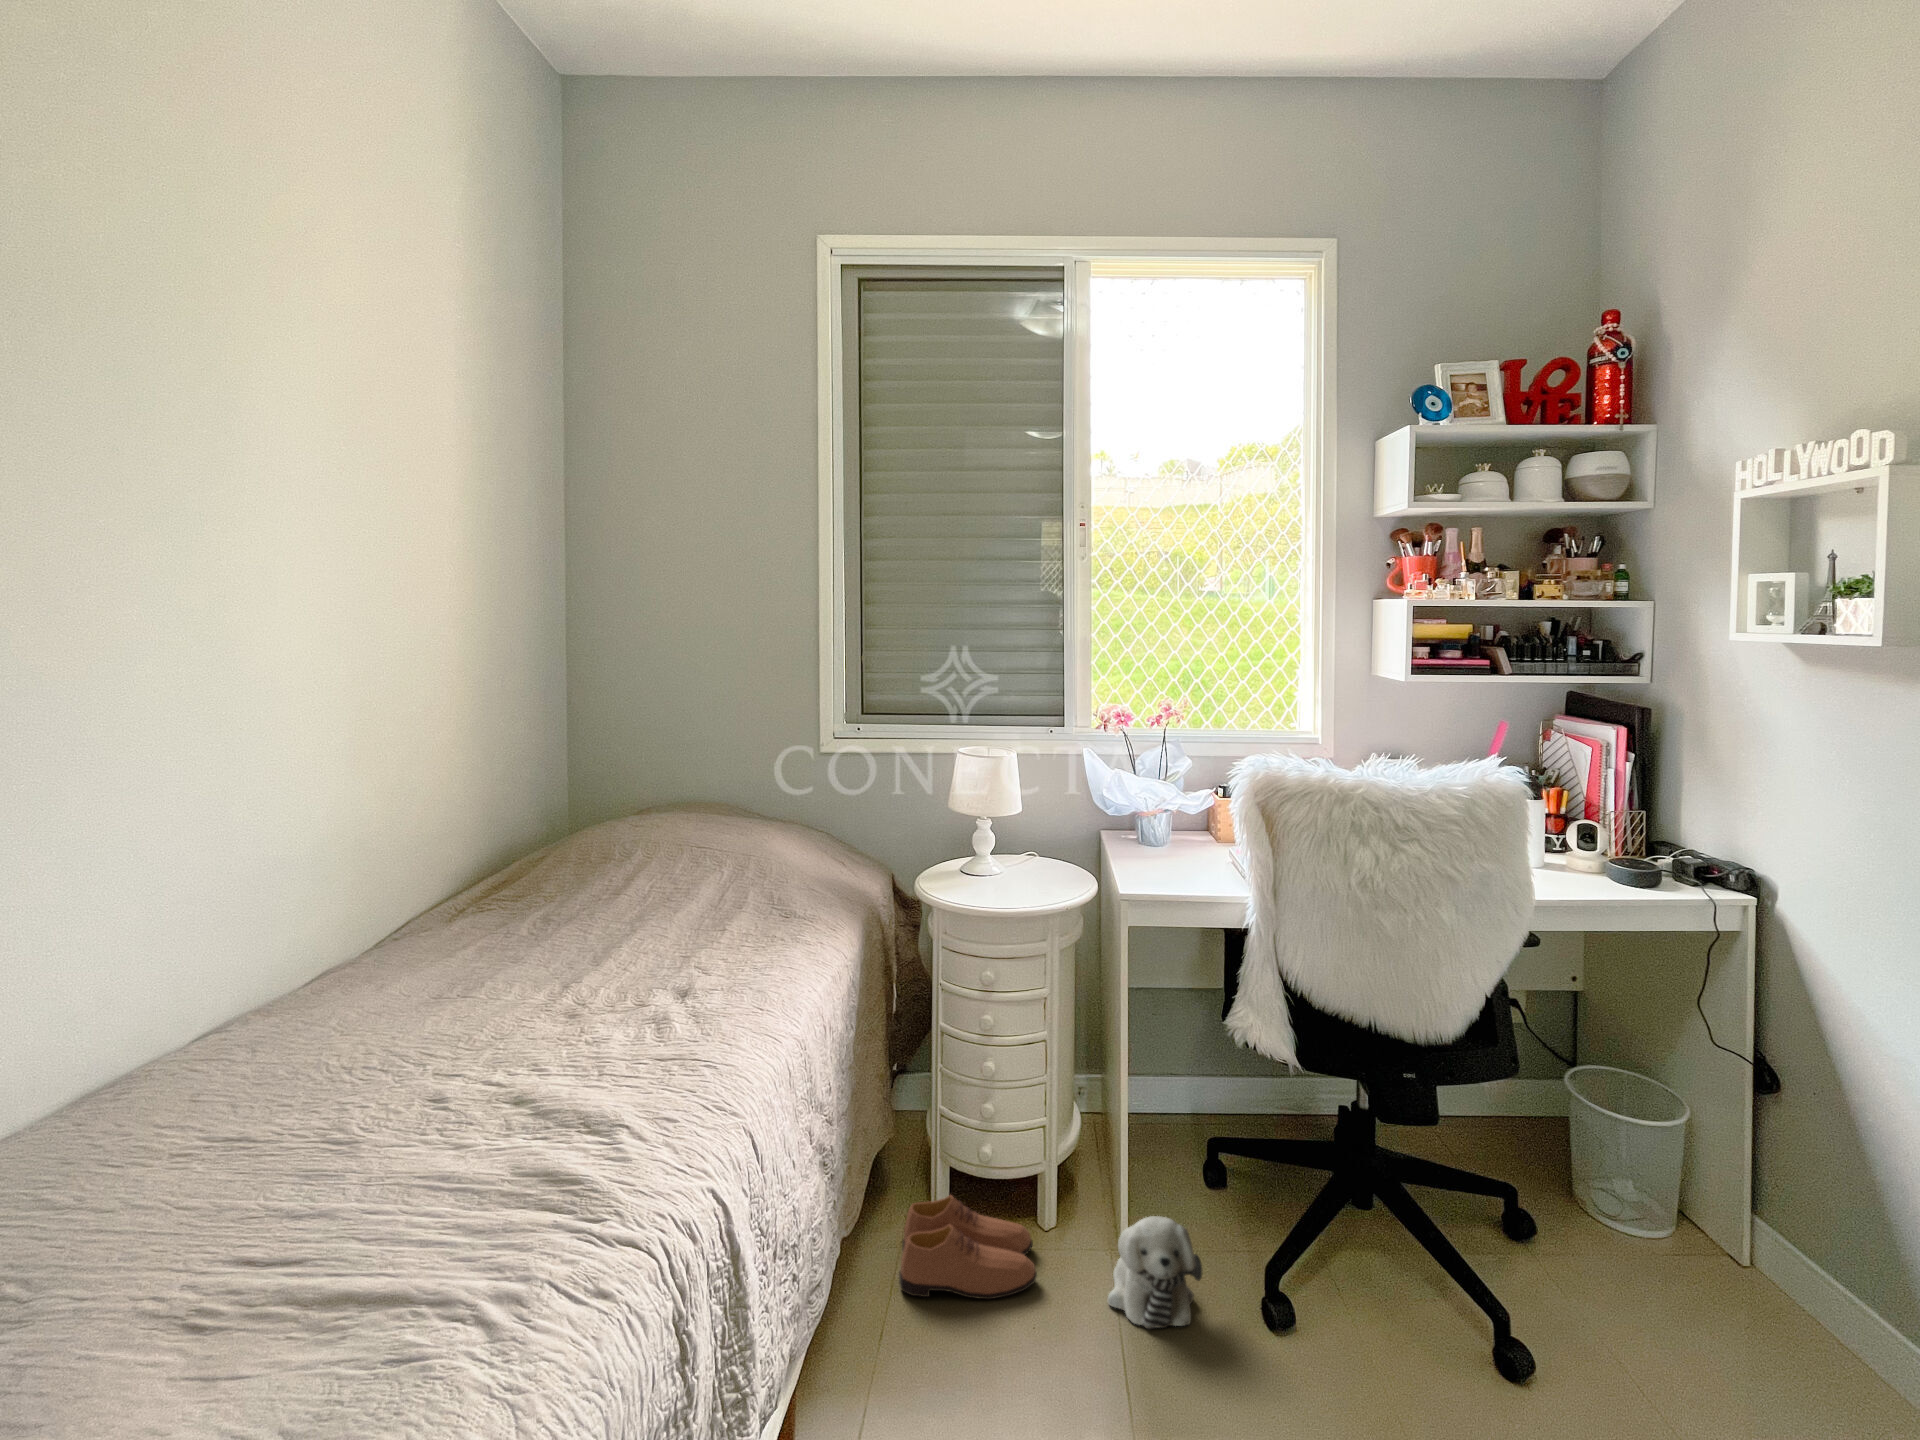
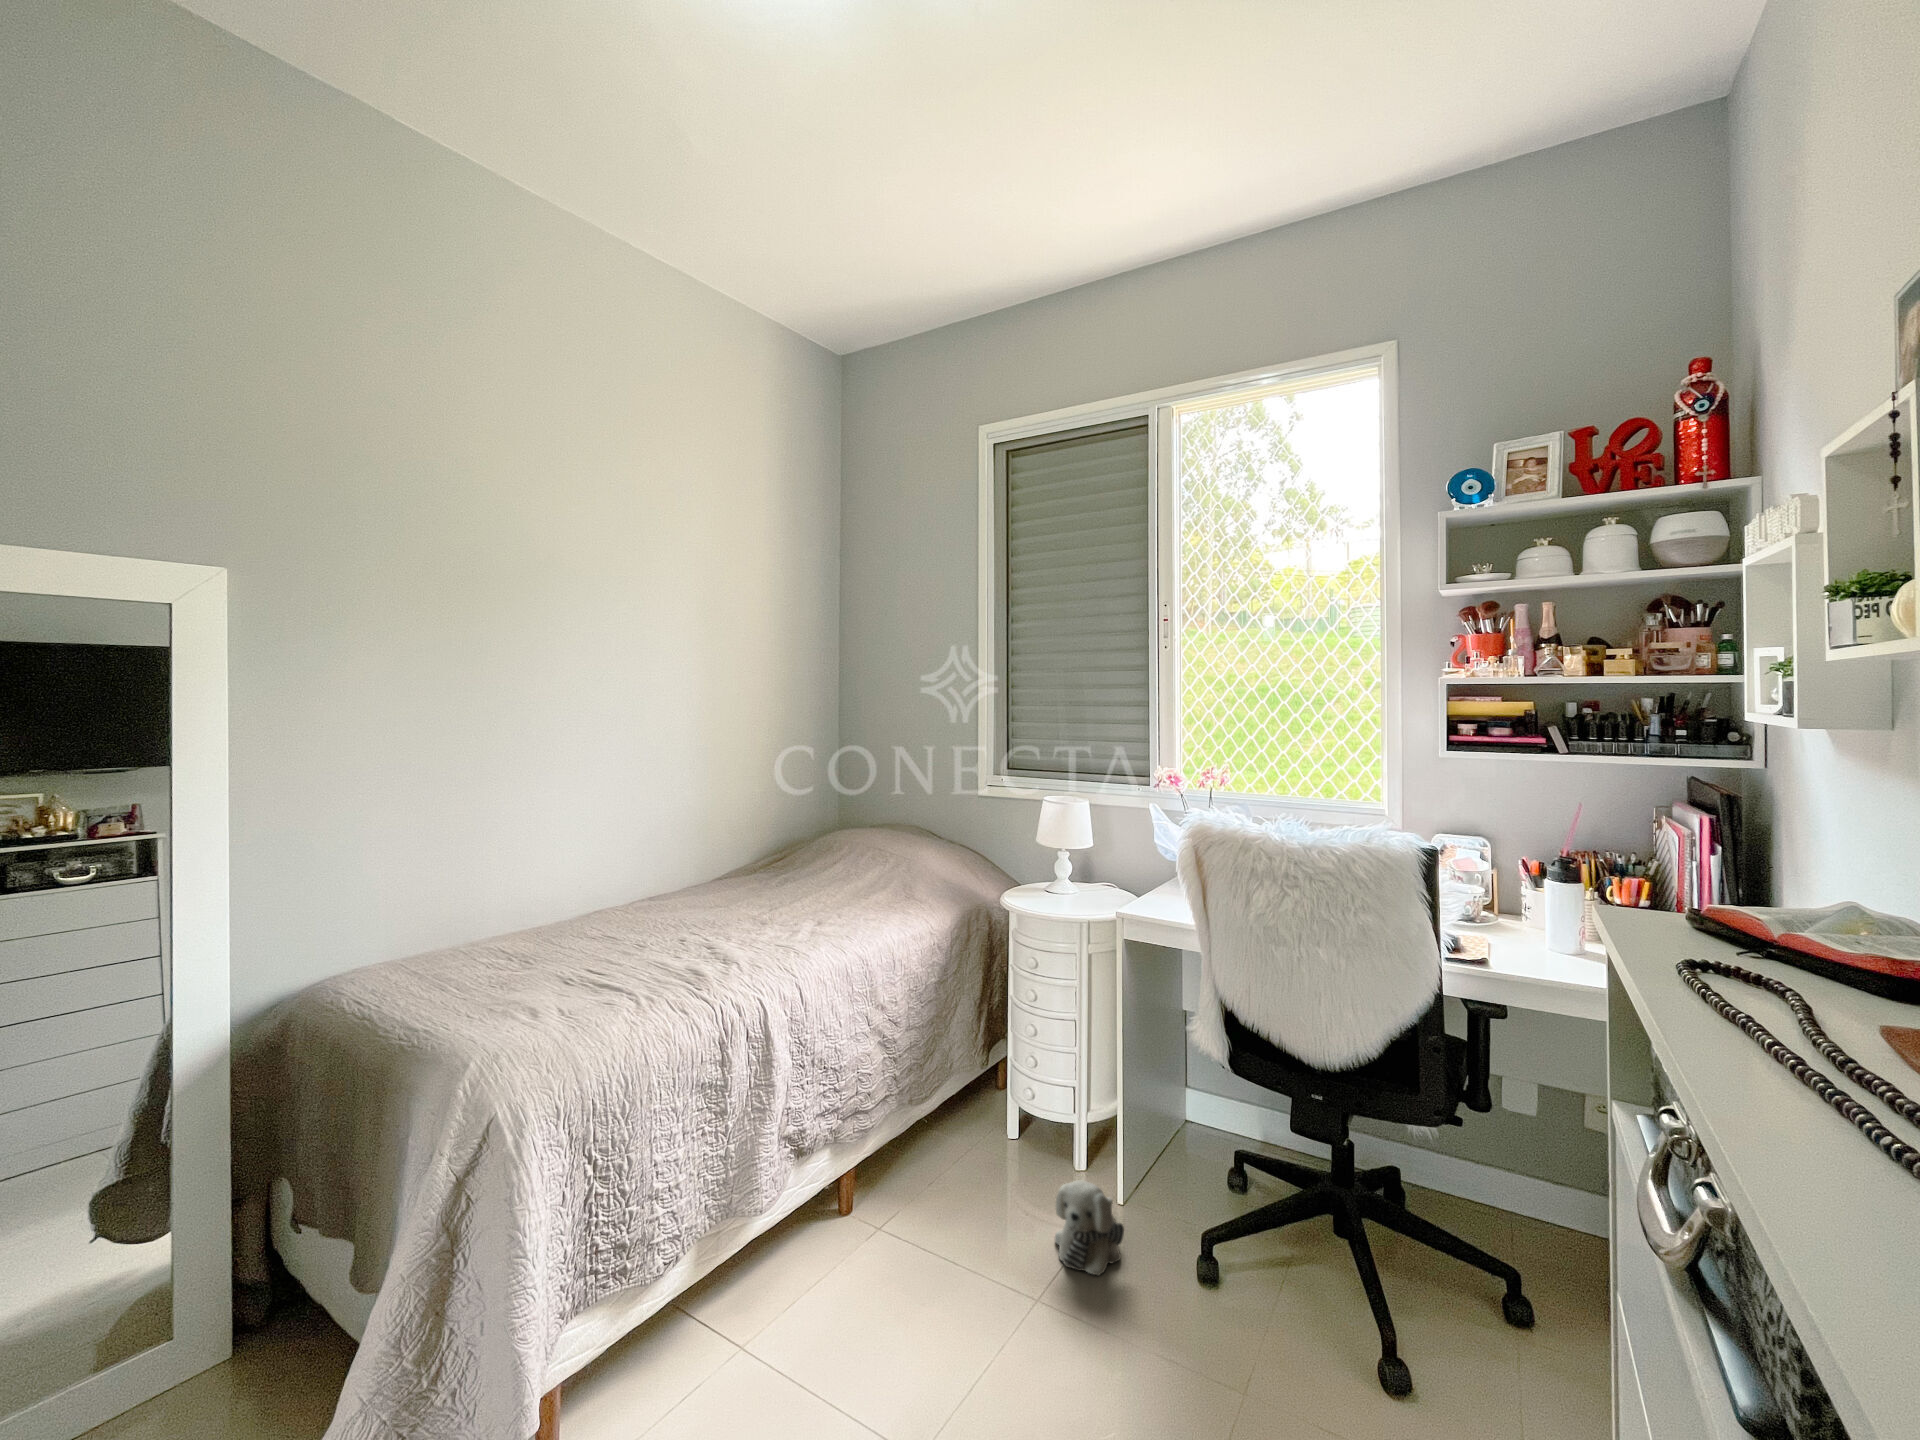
shoe: present [899,1195,1037,1299] -> none [931,1126,1041,1210]

